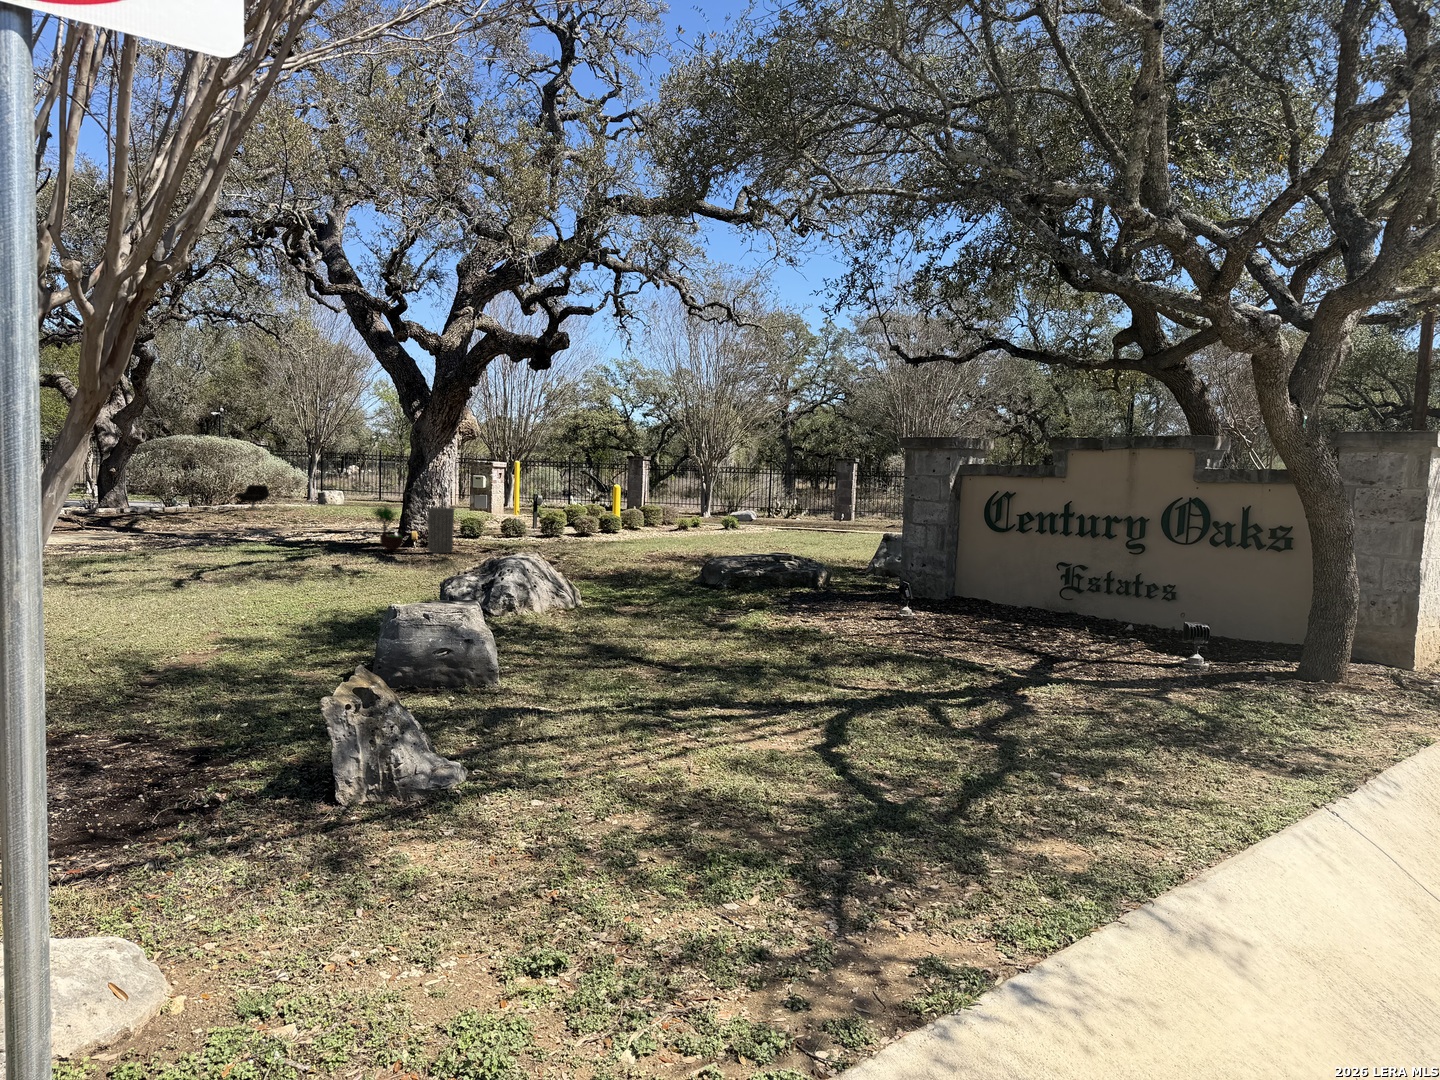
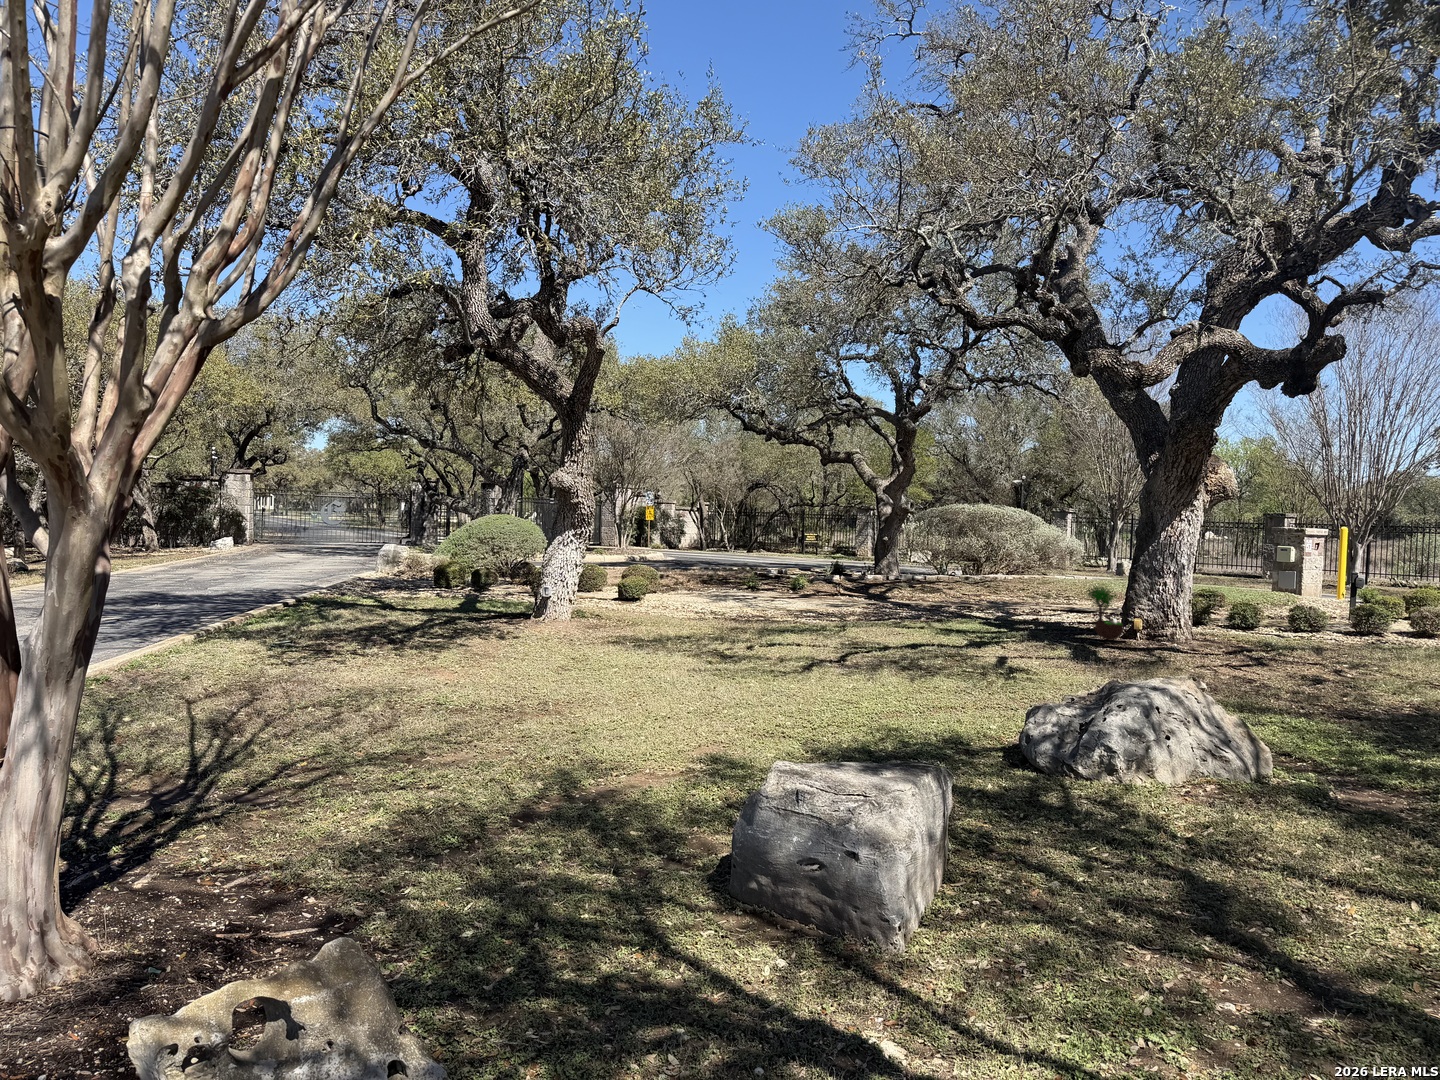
lounge chair: present [236,485,270,508] -> none [1020,554,1054,579]
trash can: present [428,505,454,553] -> none [1153,588,1190,649]

